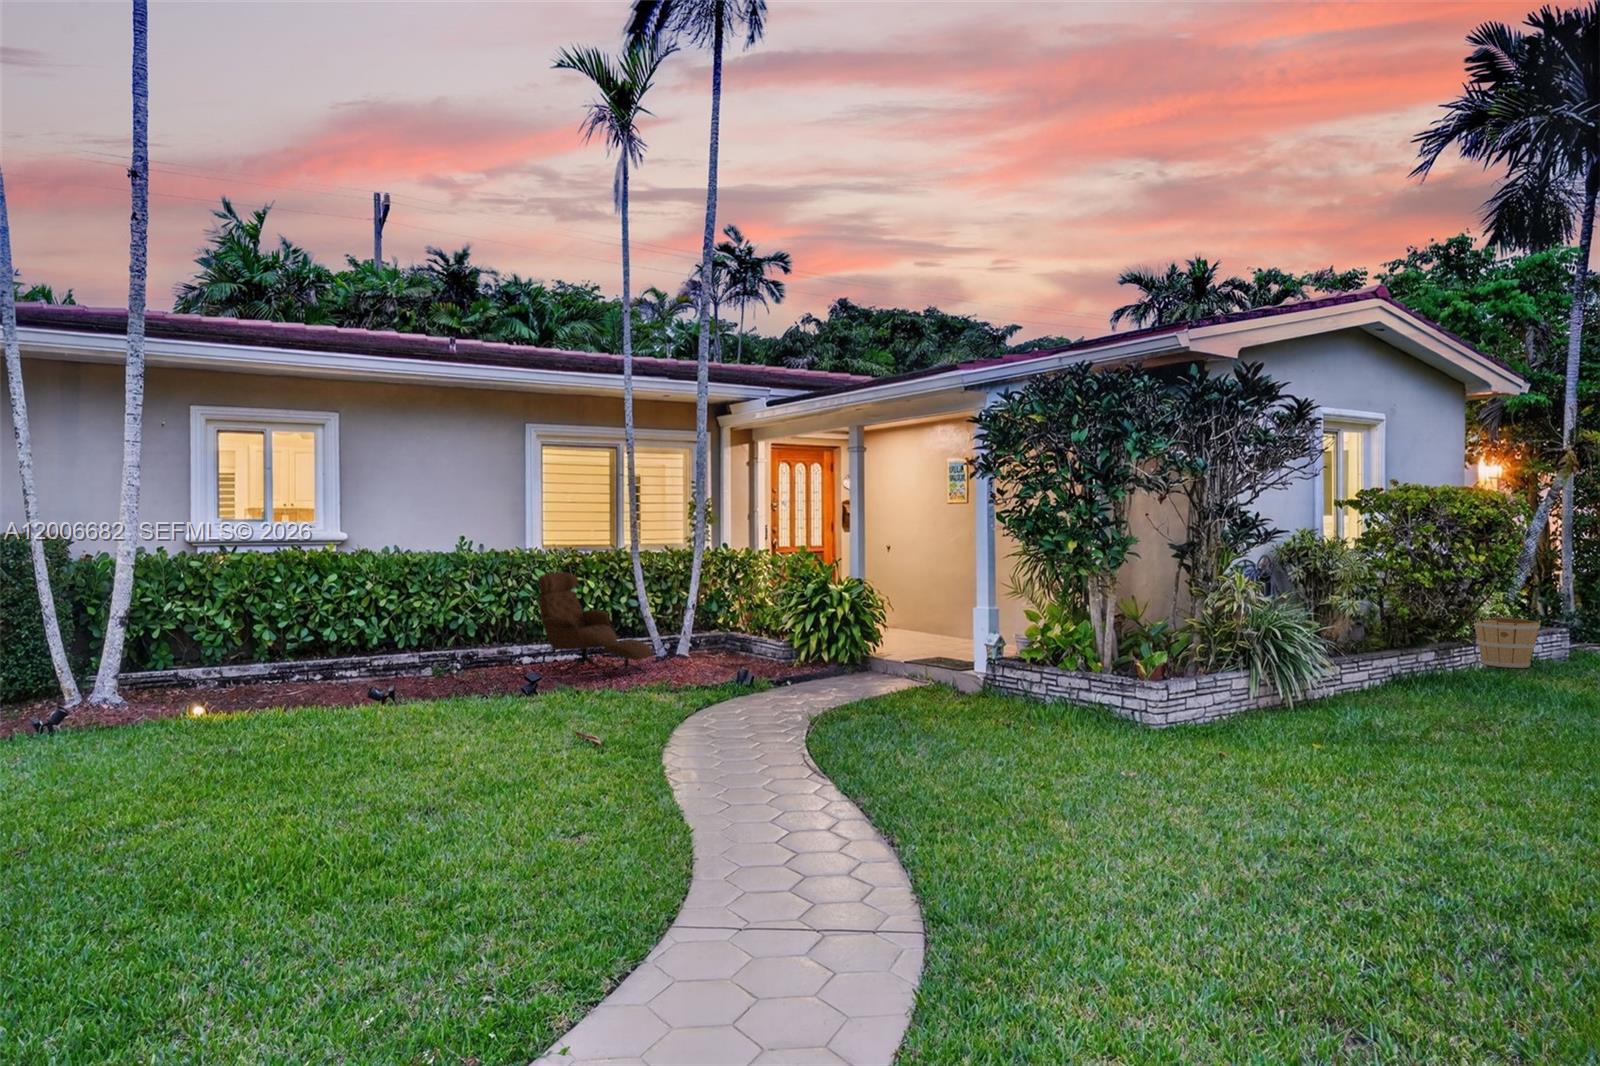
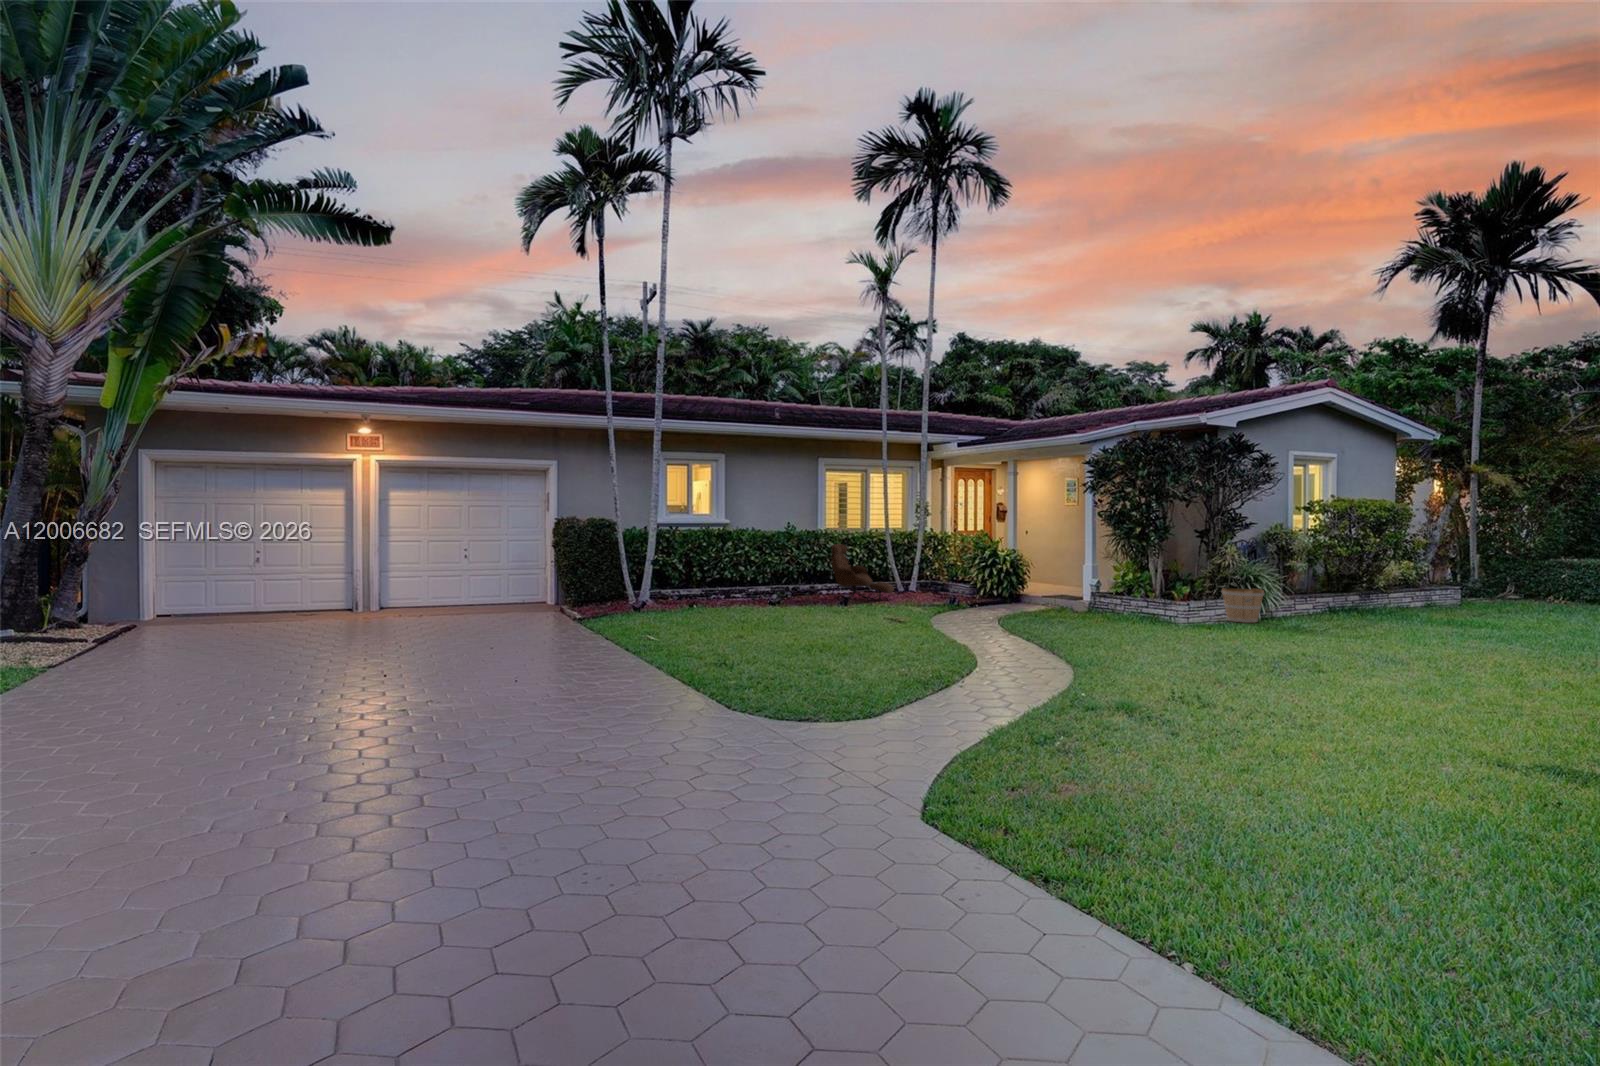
wooden bucket: present [1473,616,1541,668] -> present [1222,588,1264,623]

